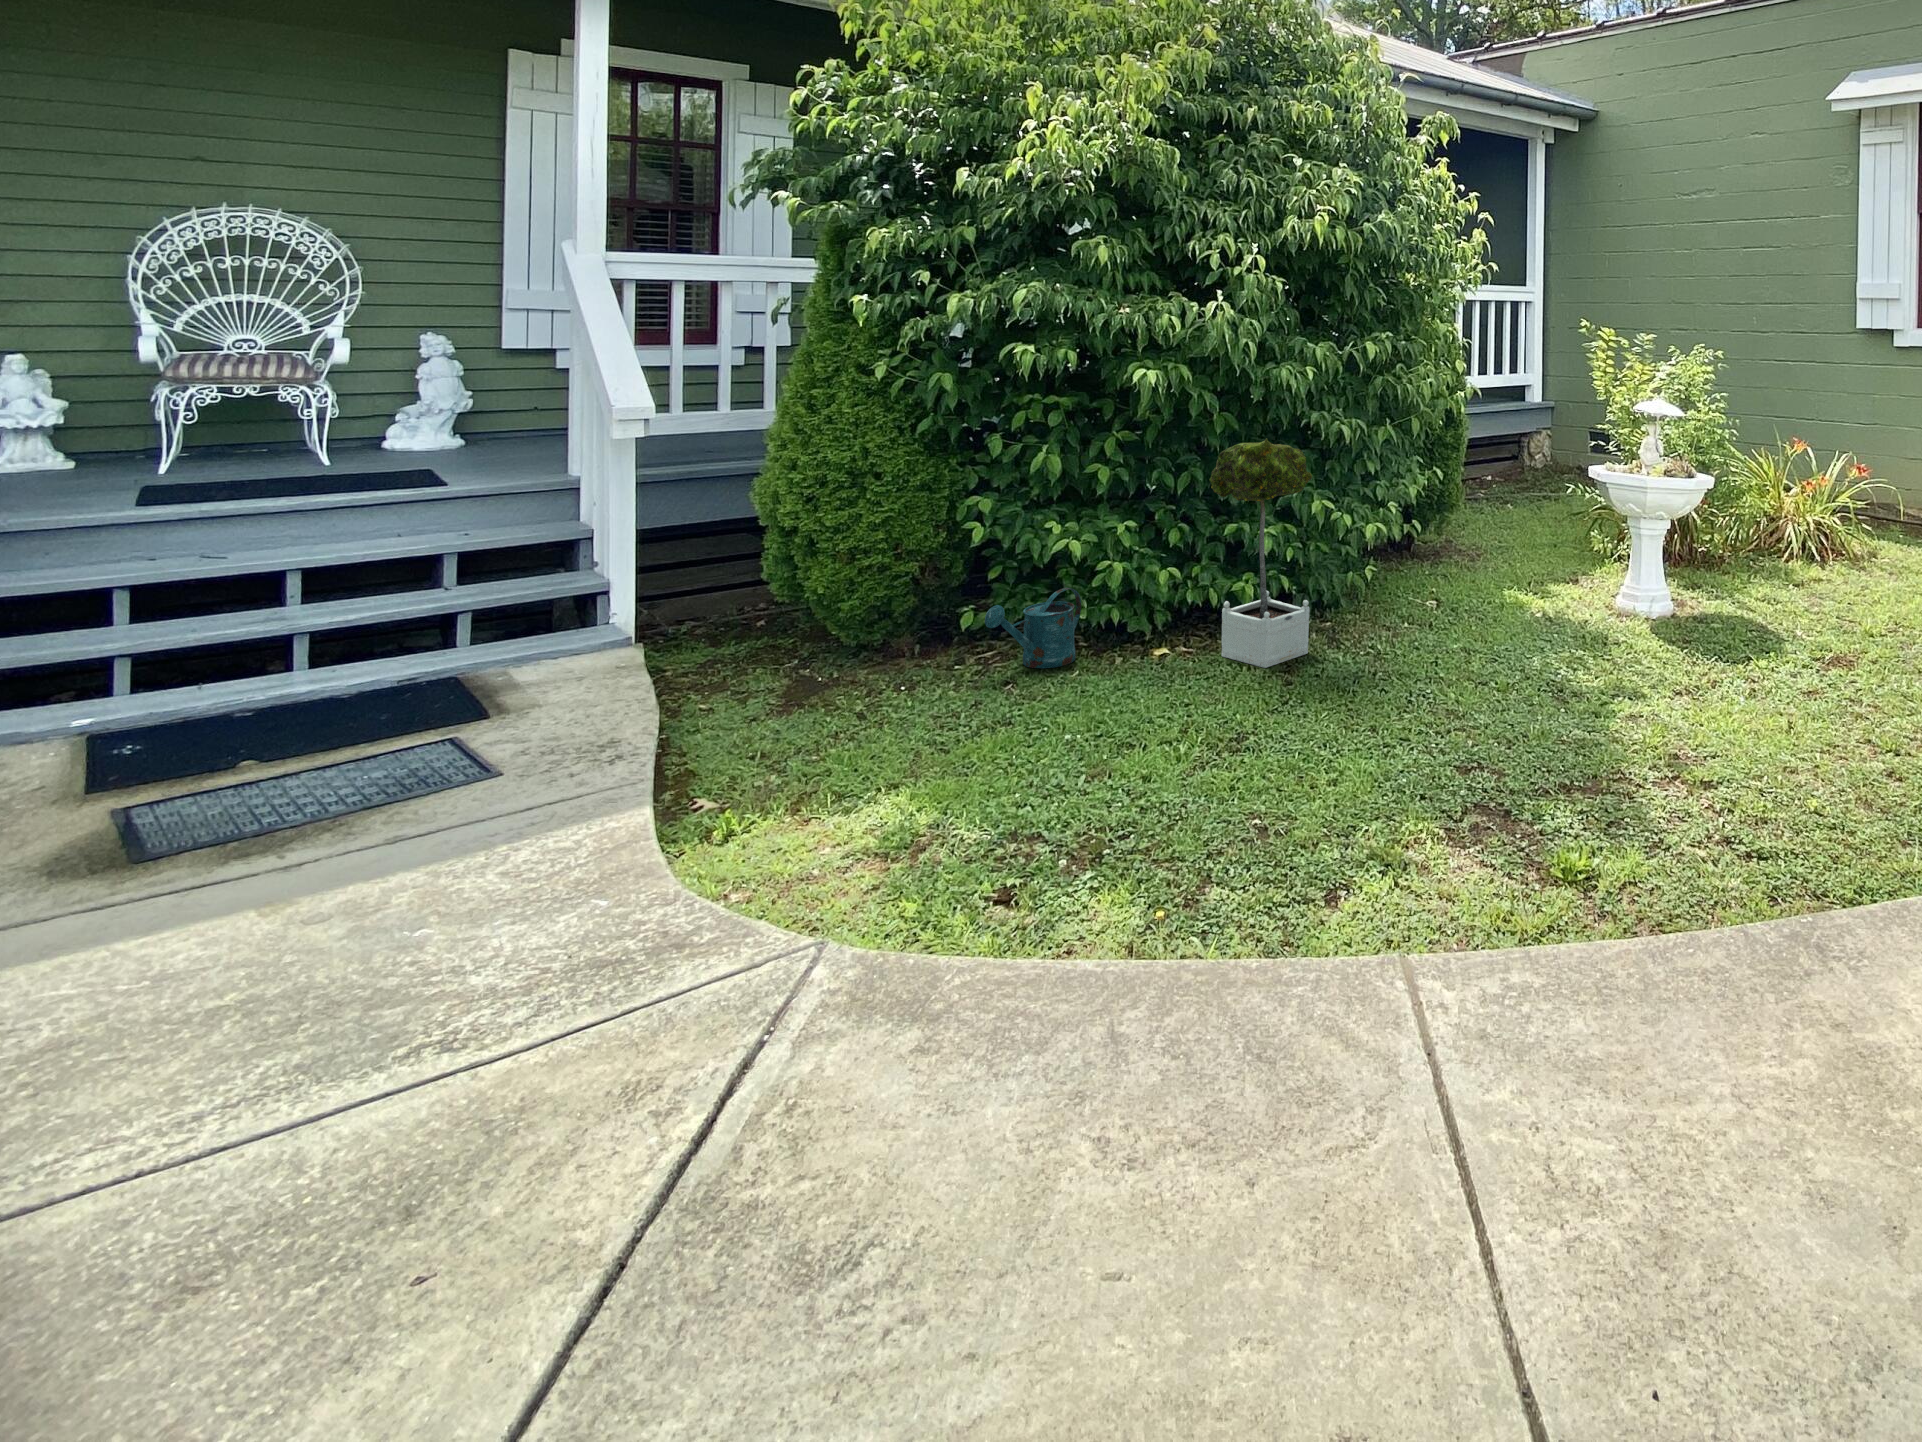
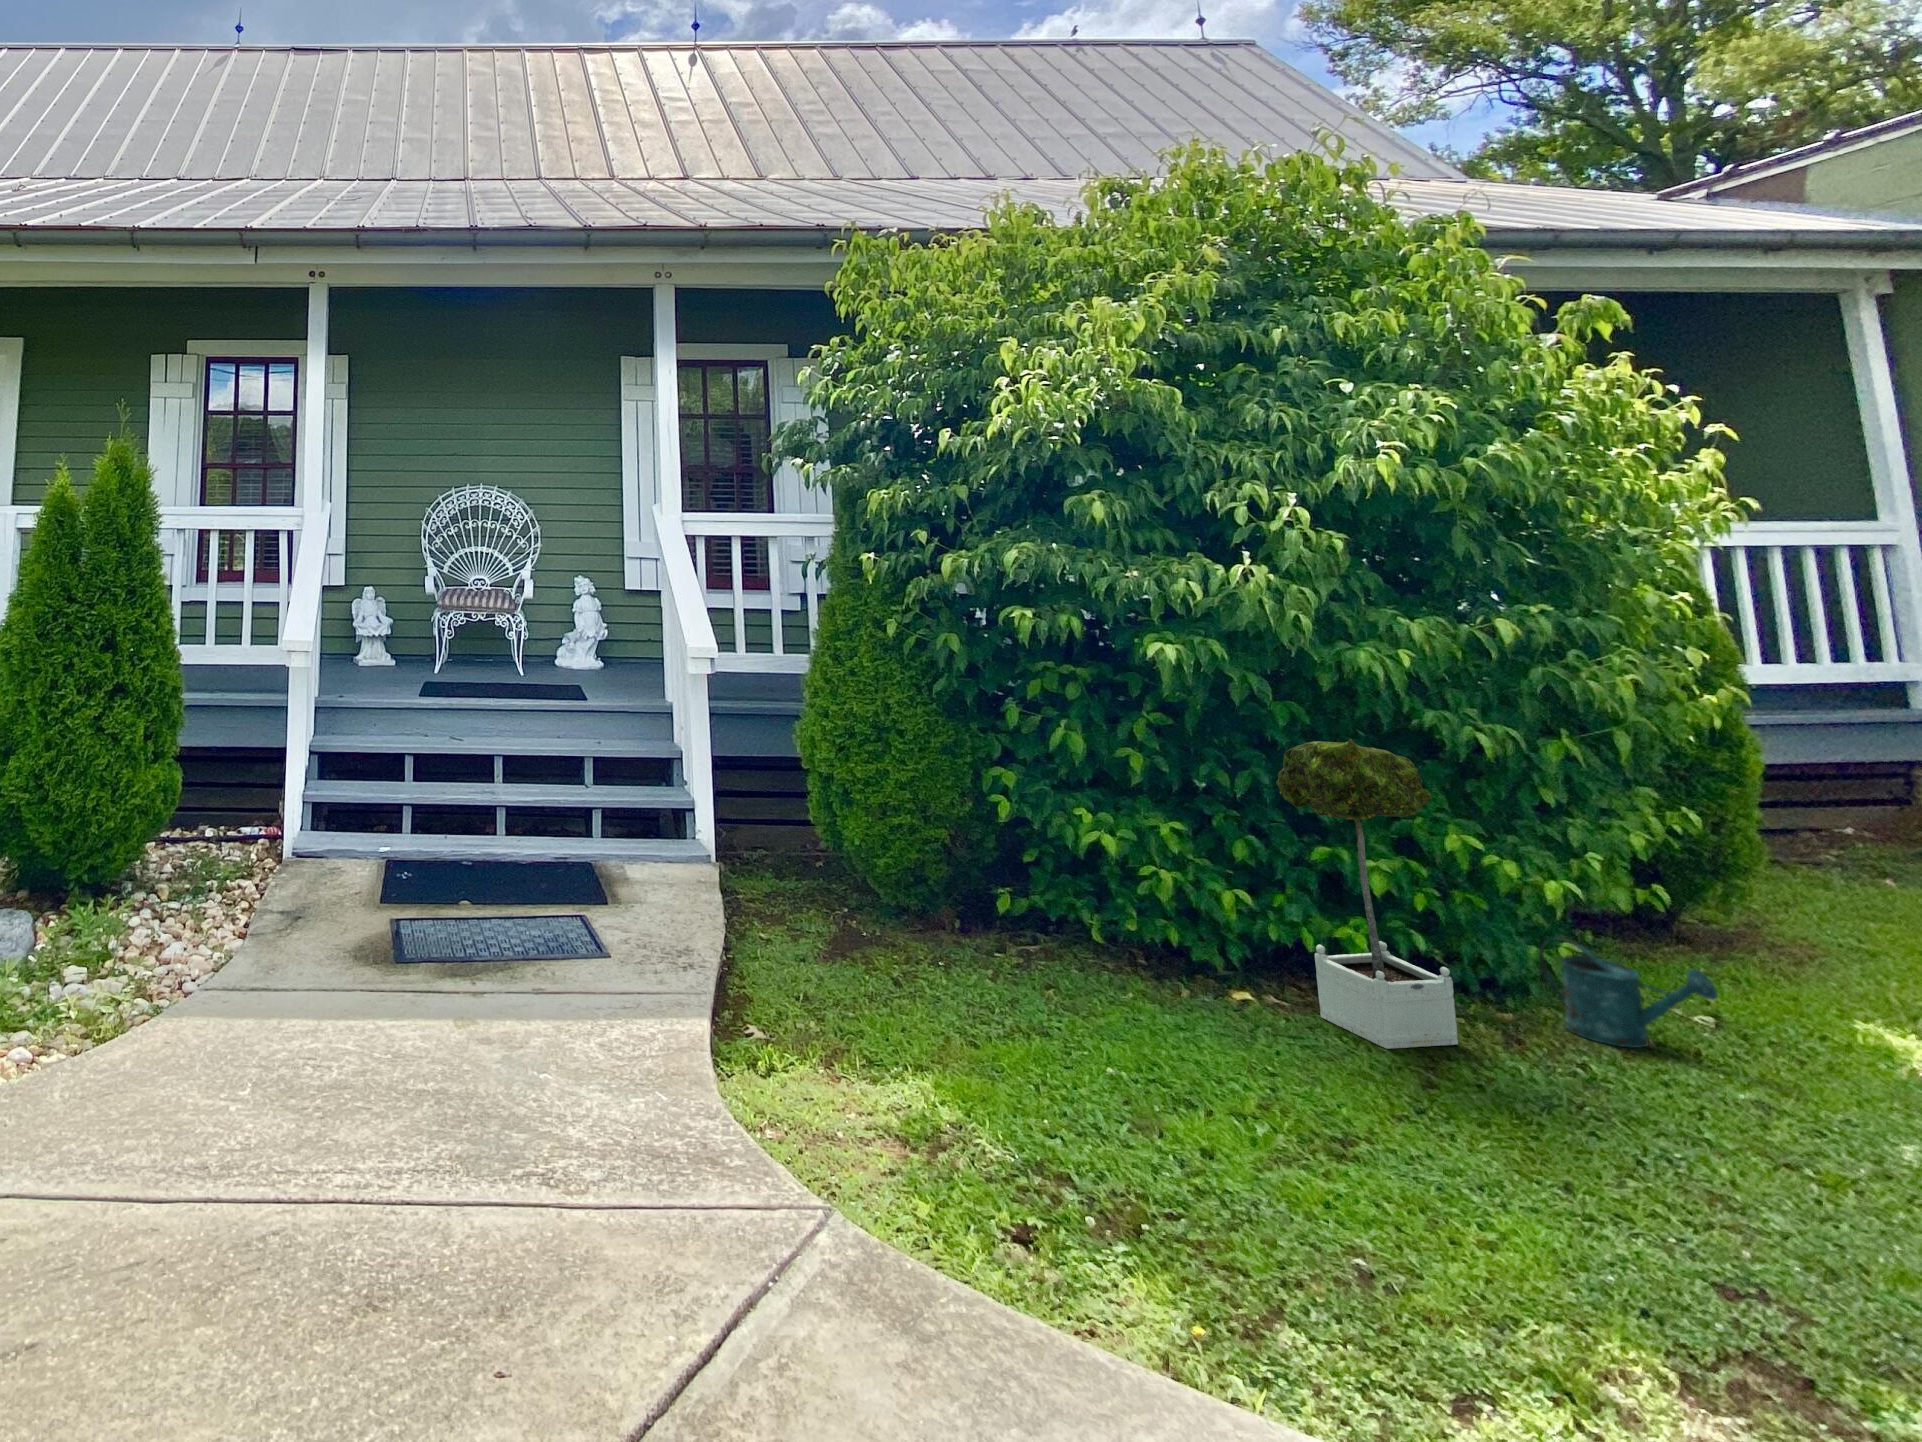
watering can: present [985,588,1081,668] -> present [1539,939,1717,1048]

